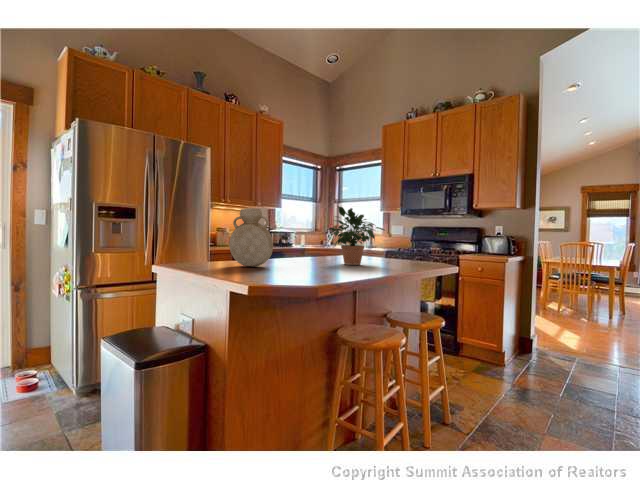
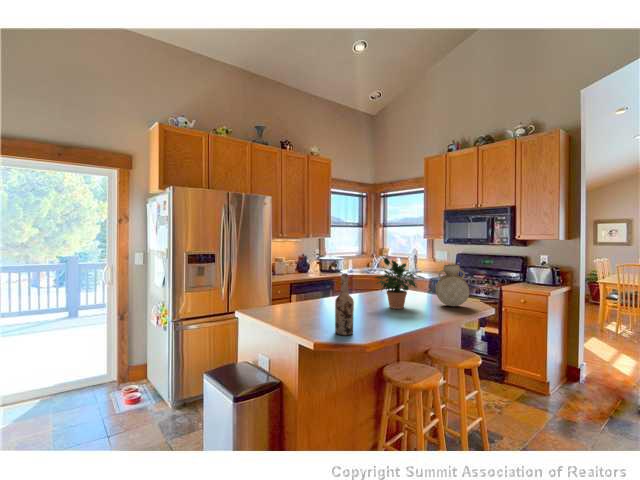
wine bottle: none [276,202,300,280] -> present [335,274,354,335]
vase: present [229,209,273,267] -> present [436,264,470,306]

